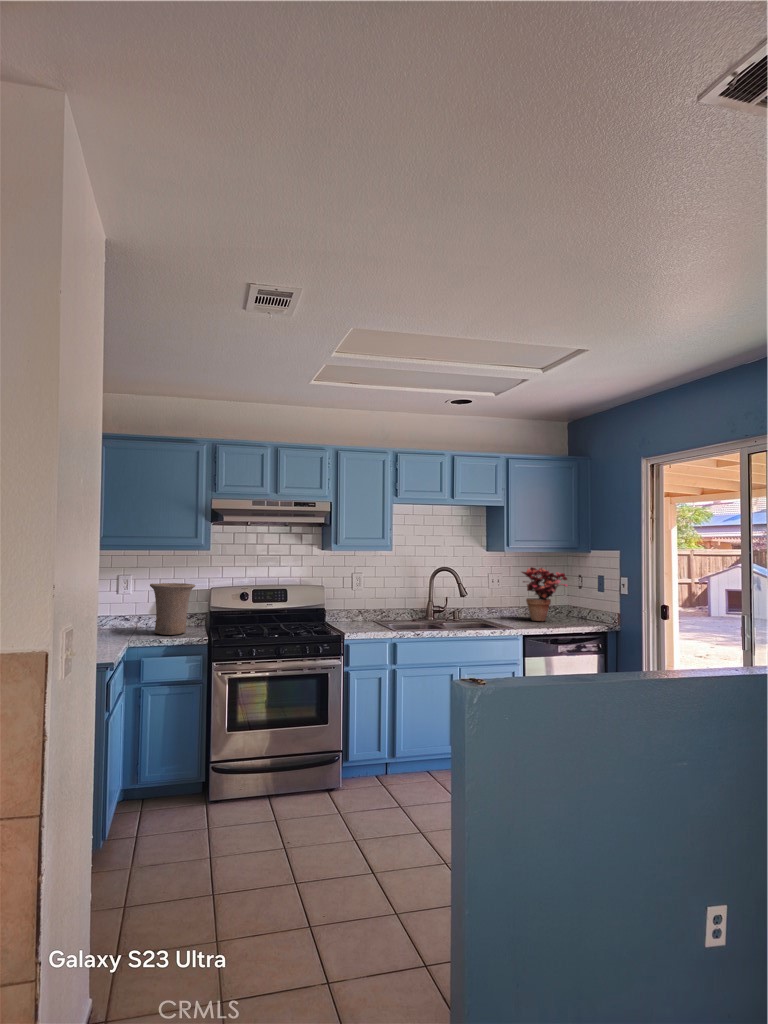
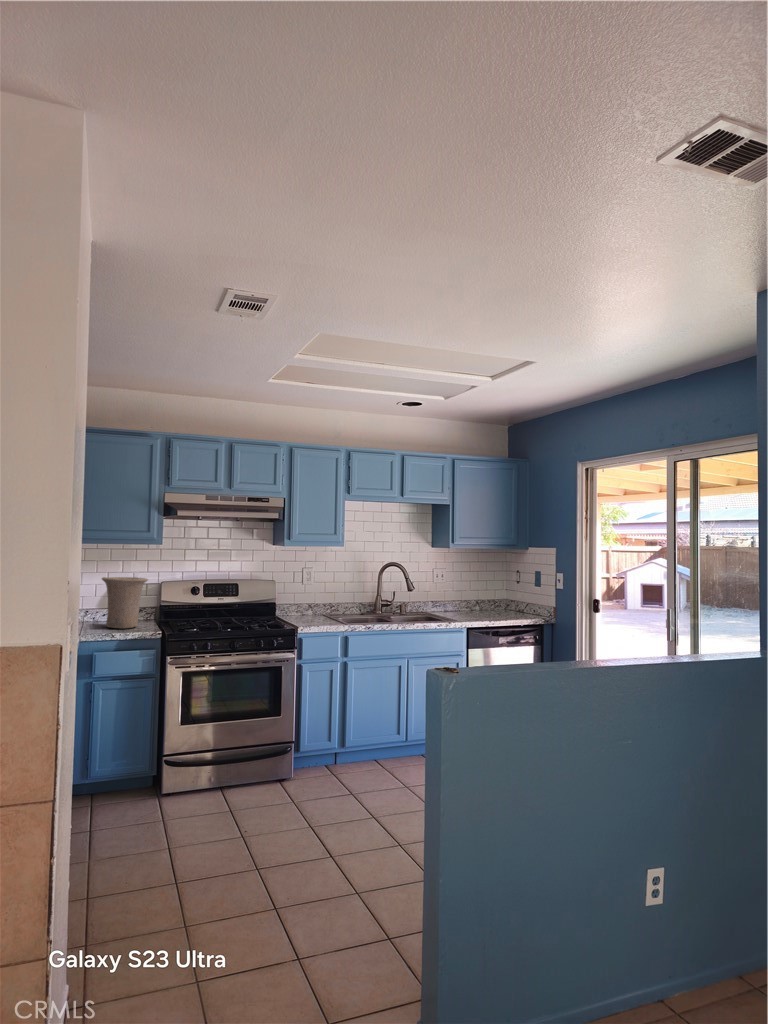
potted plant: present [522,567,567,621] -> none [465,563,509,615]

